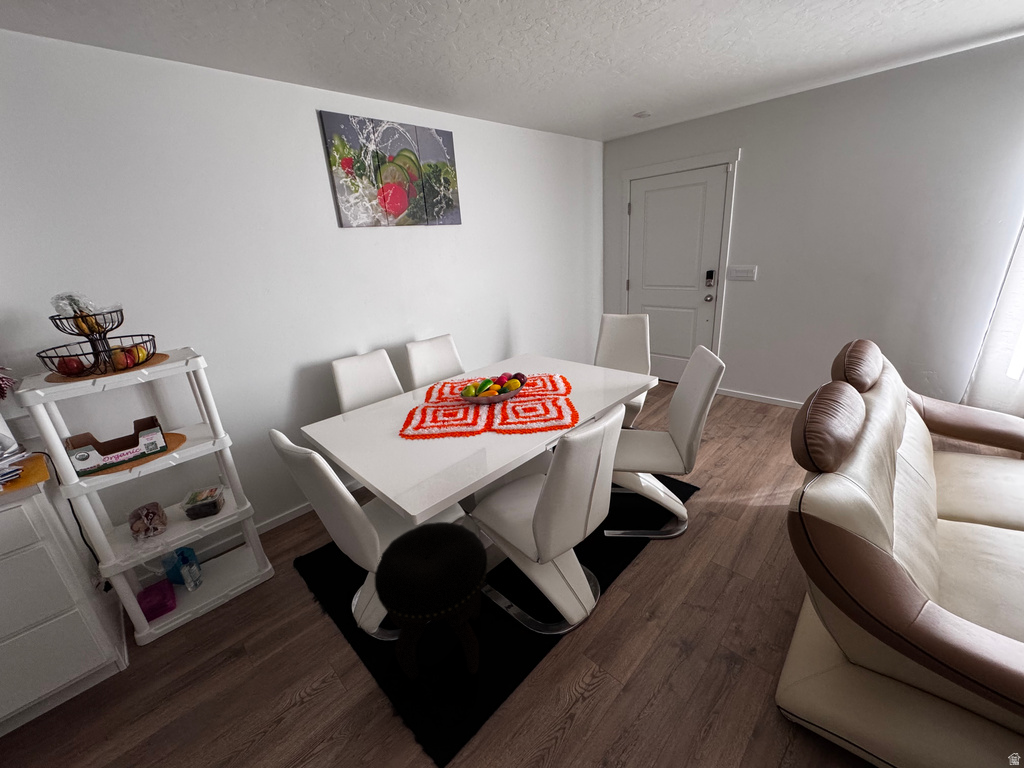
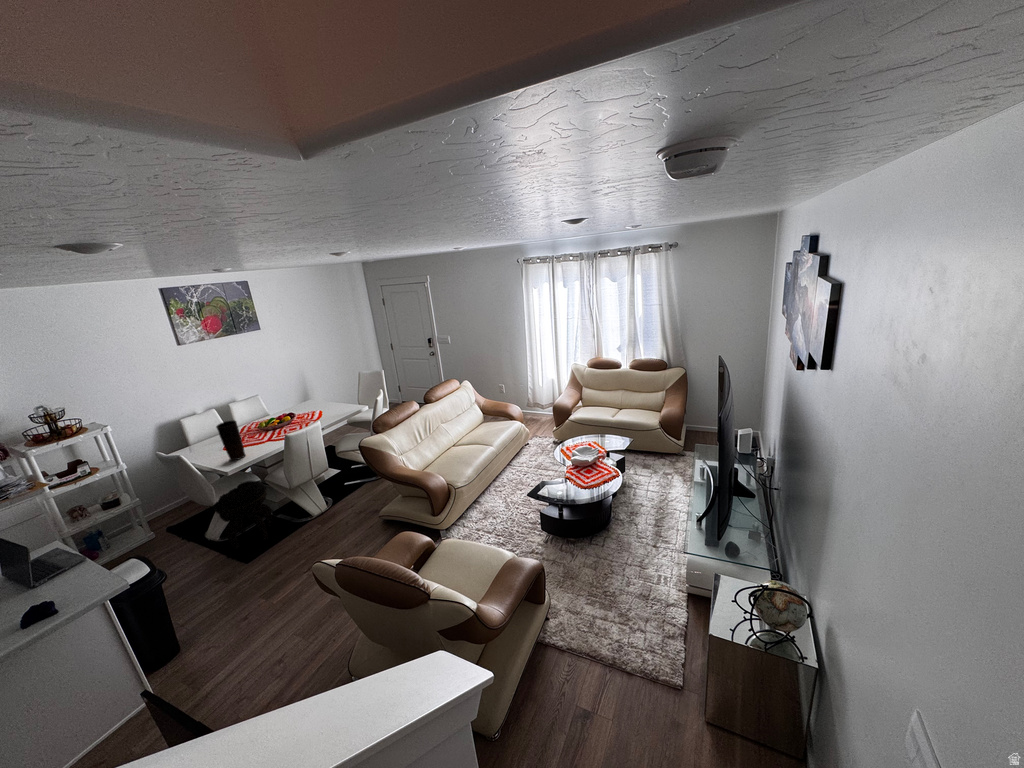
vase: none [399,381,451,480] -> present [216,420,245,461]

